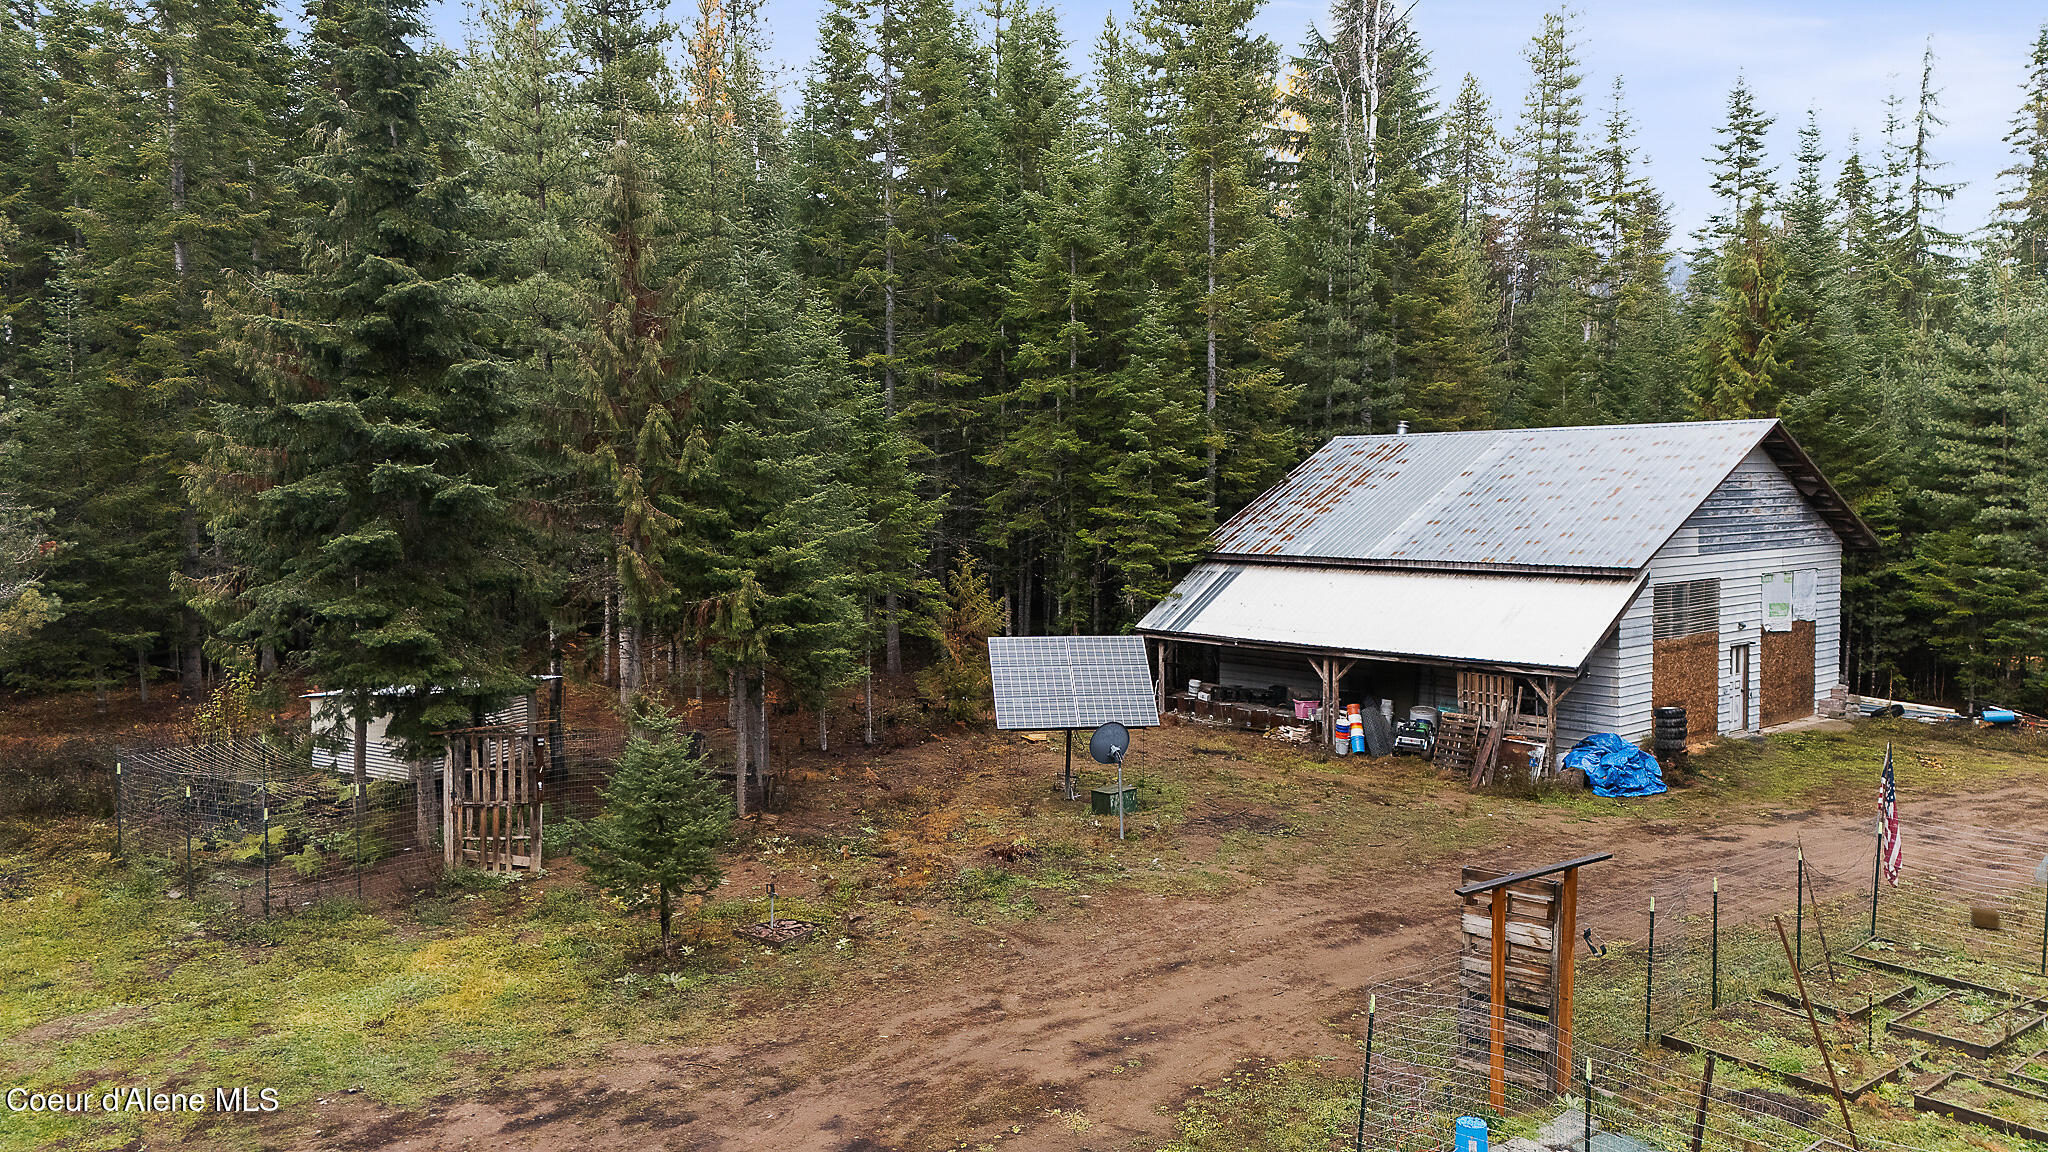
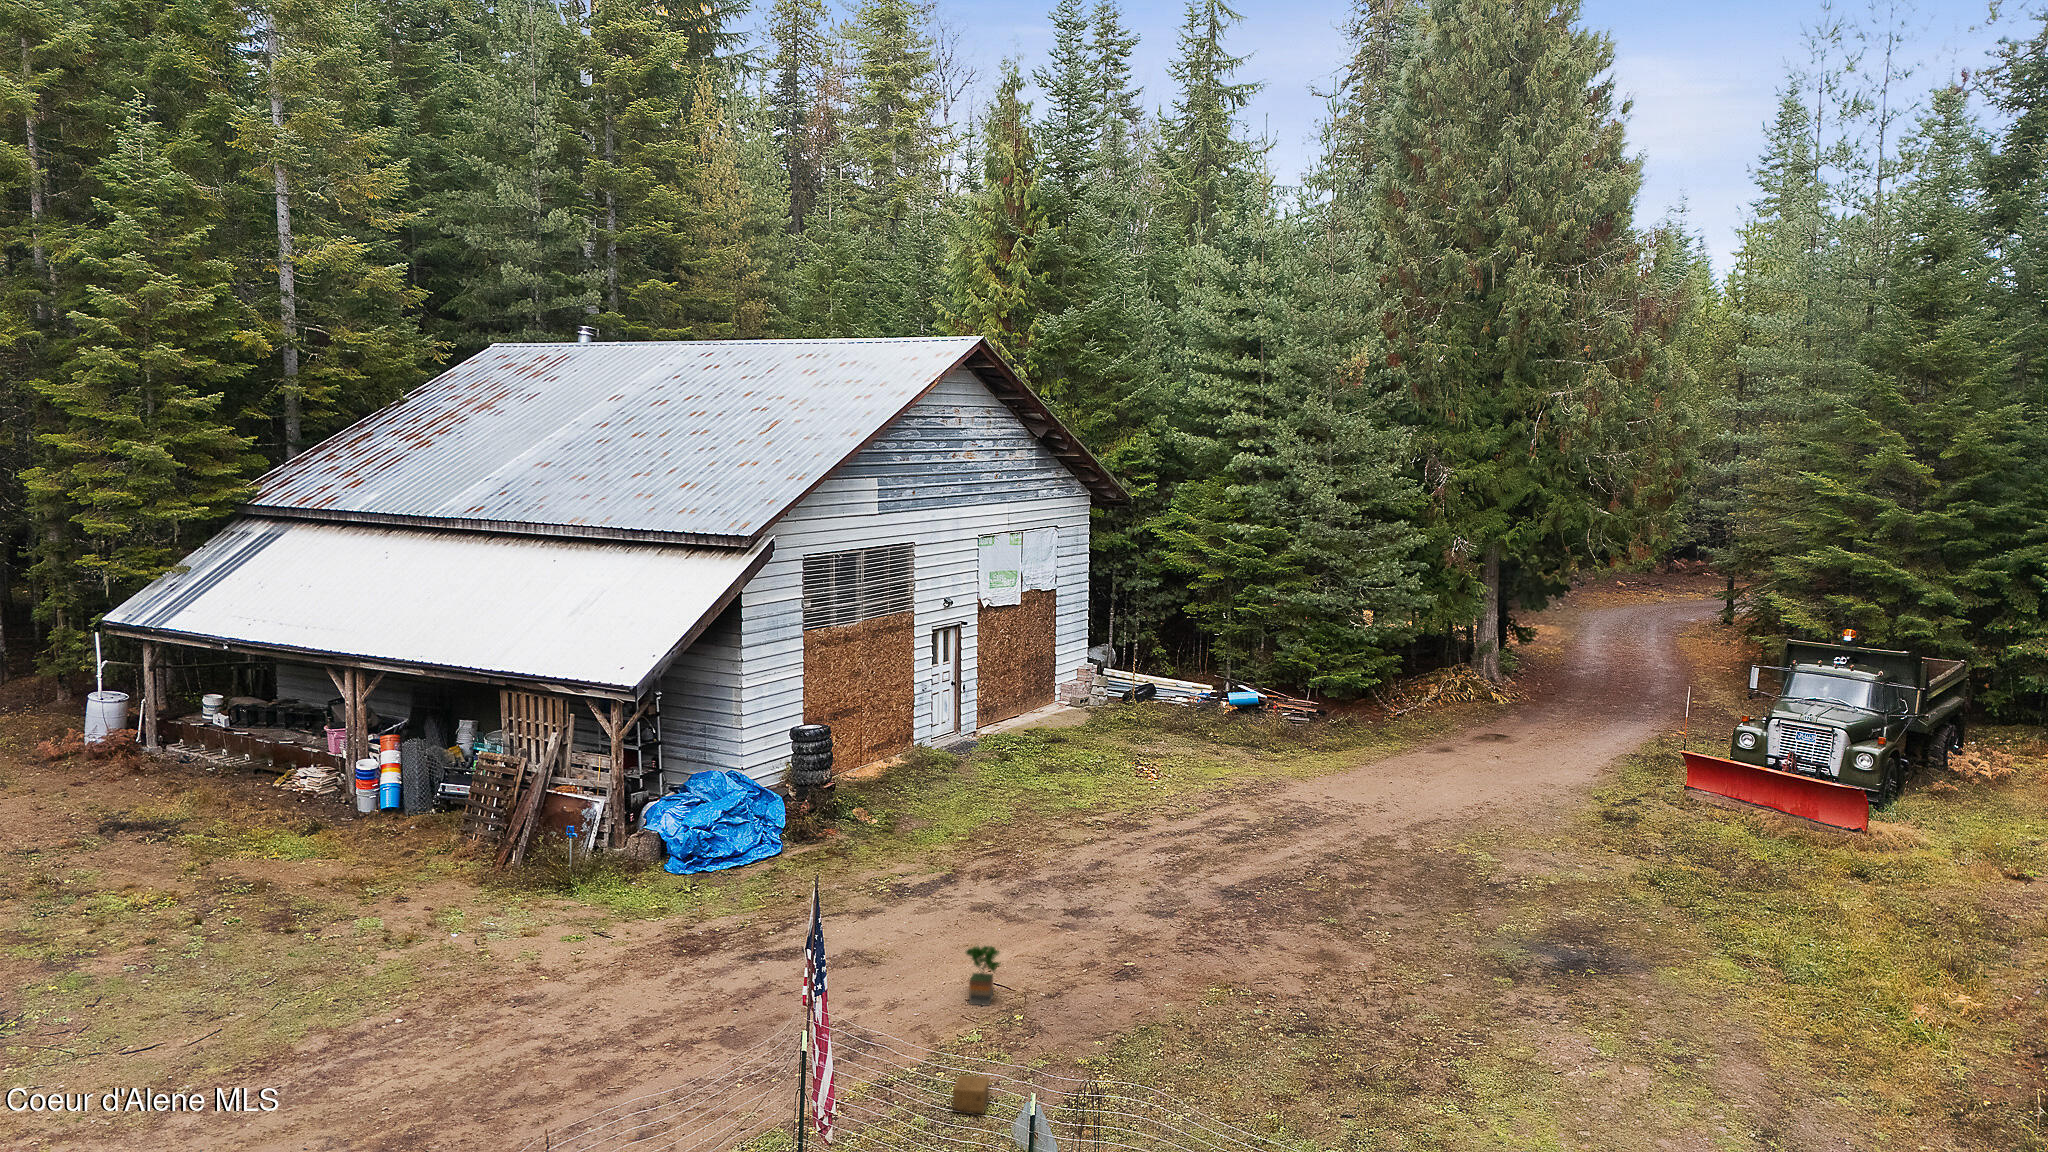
potted tree: none [1921,841,1954,882] -> present [965,946,1001,1006]

